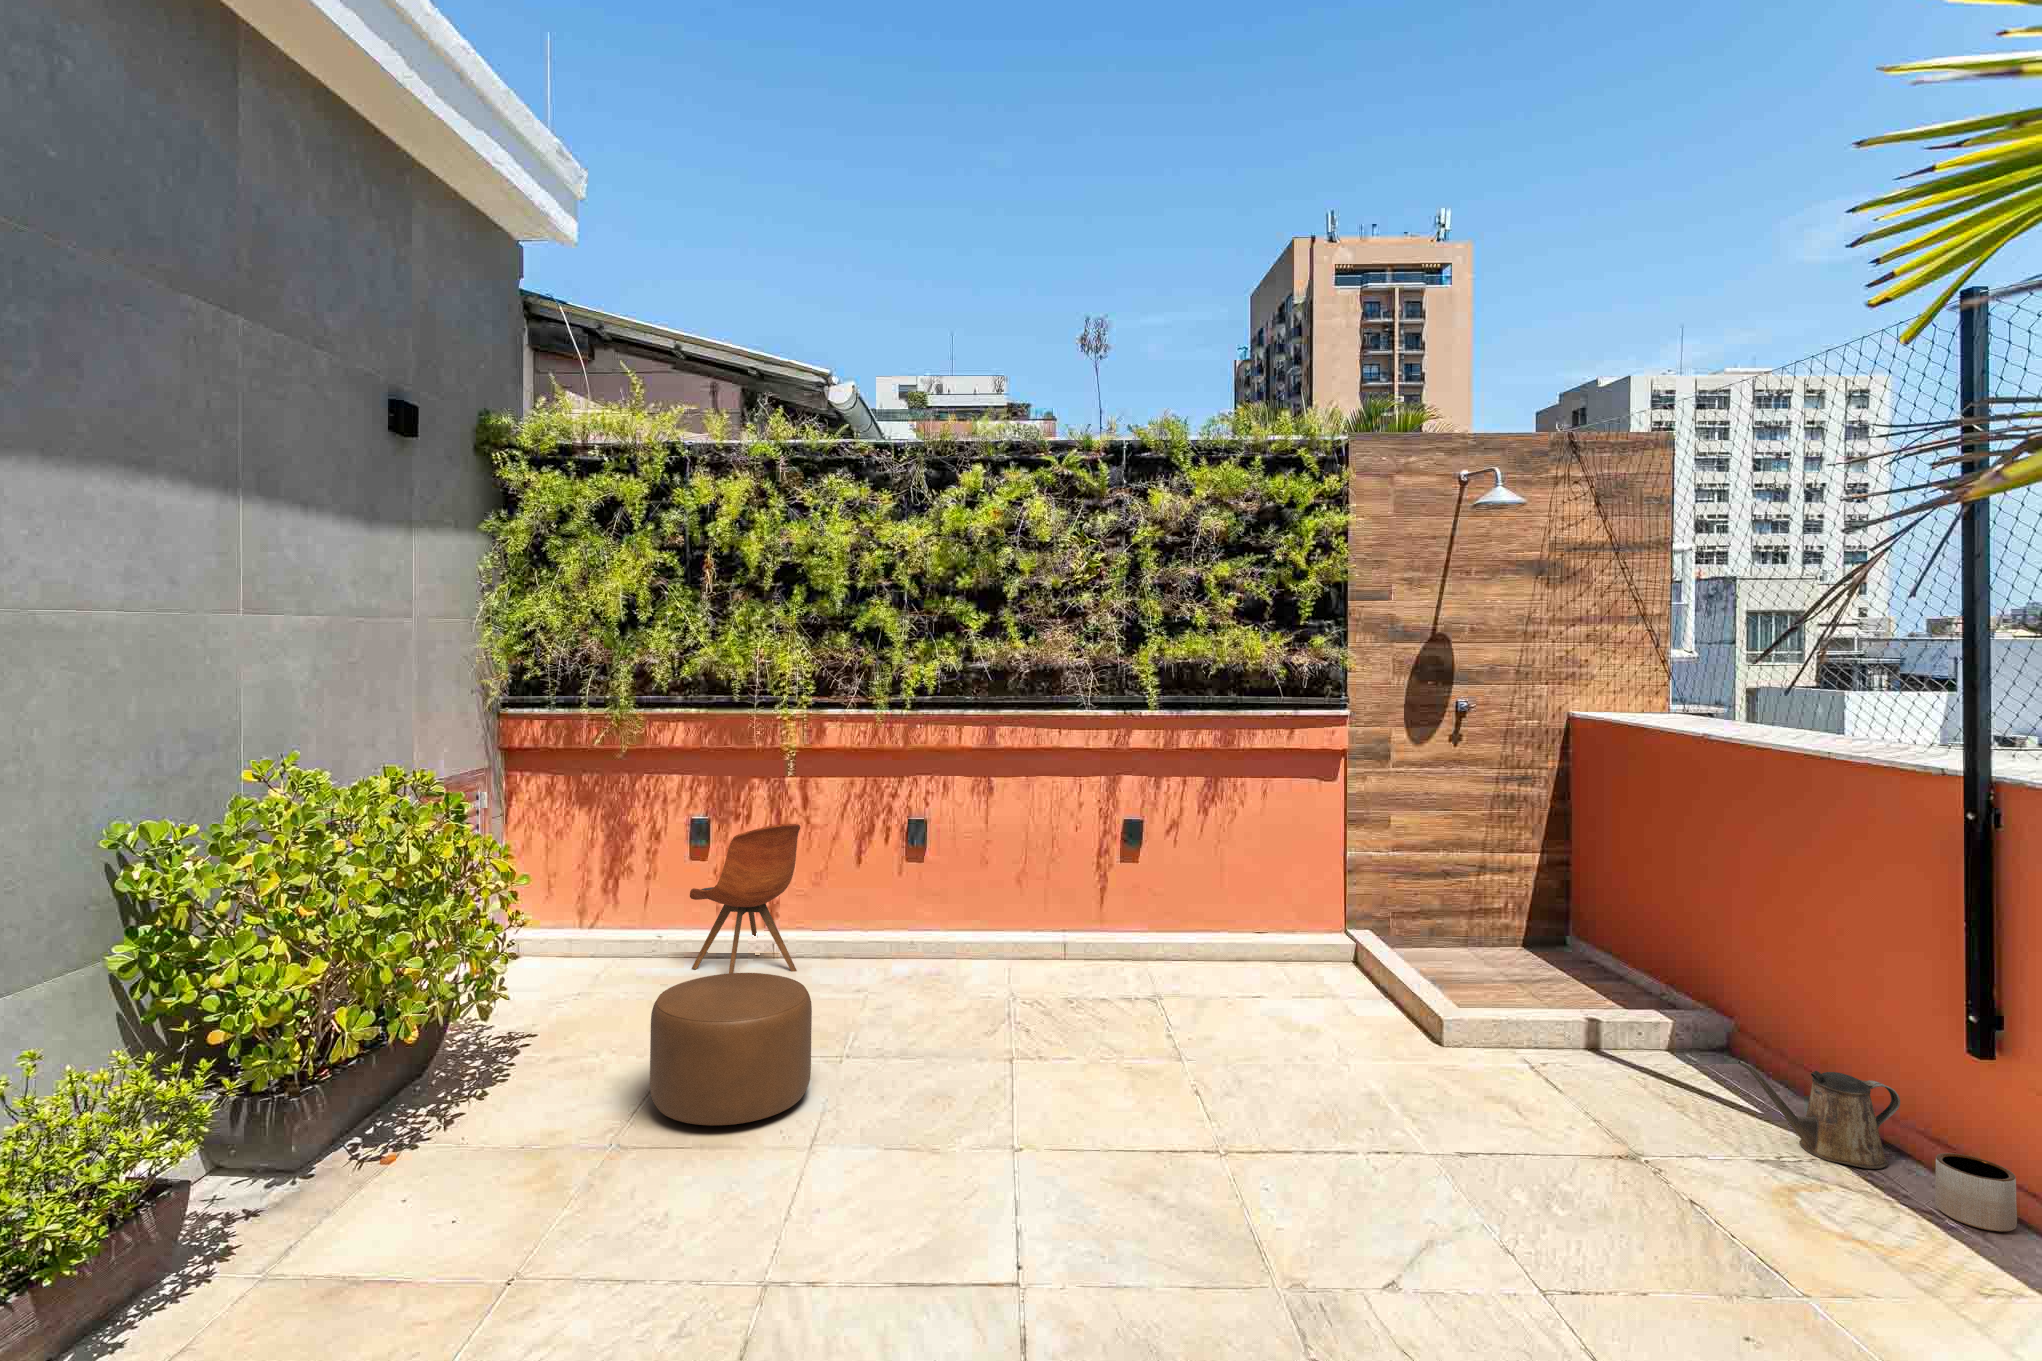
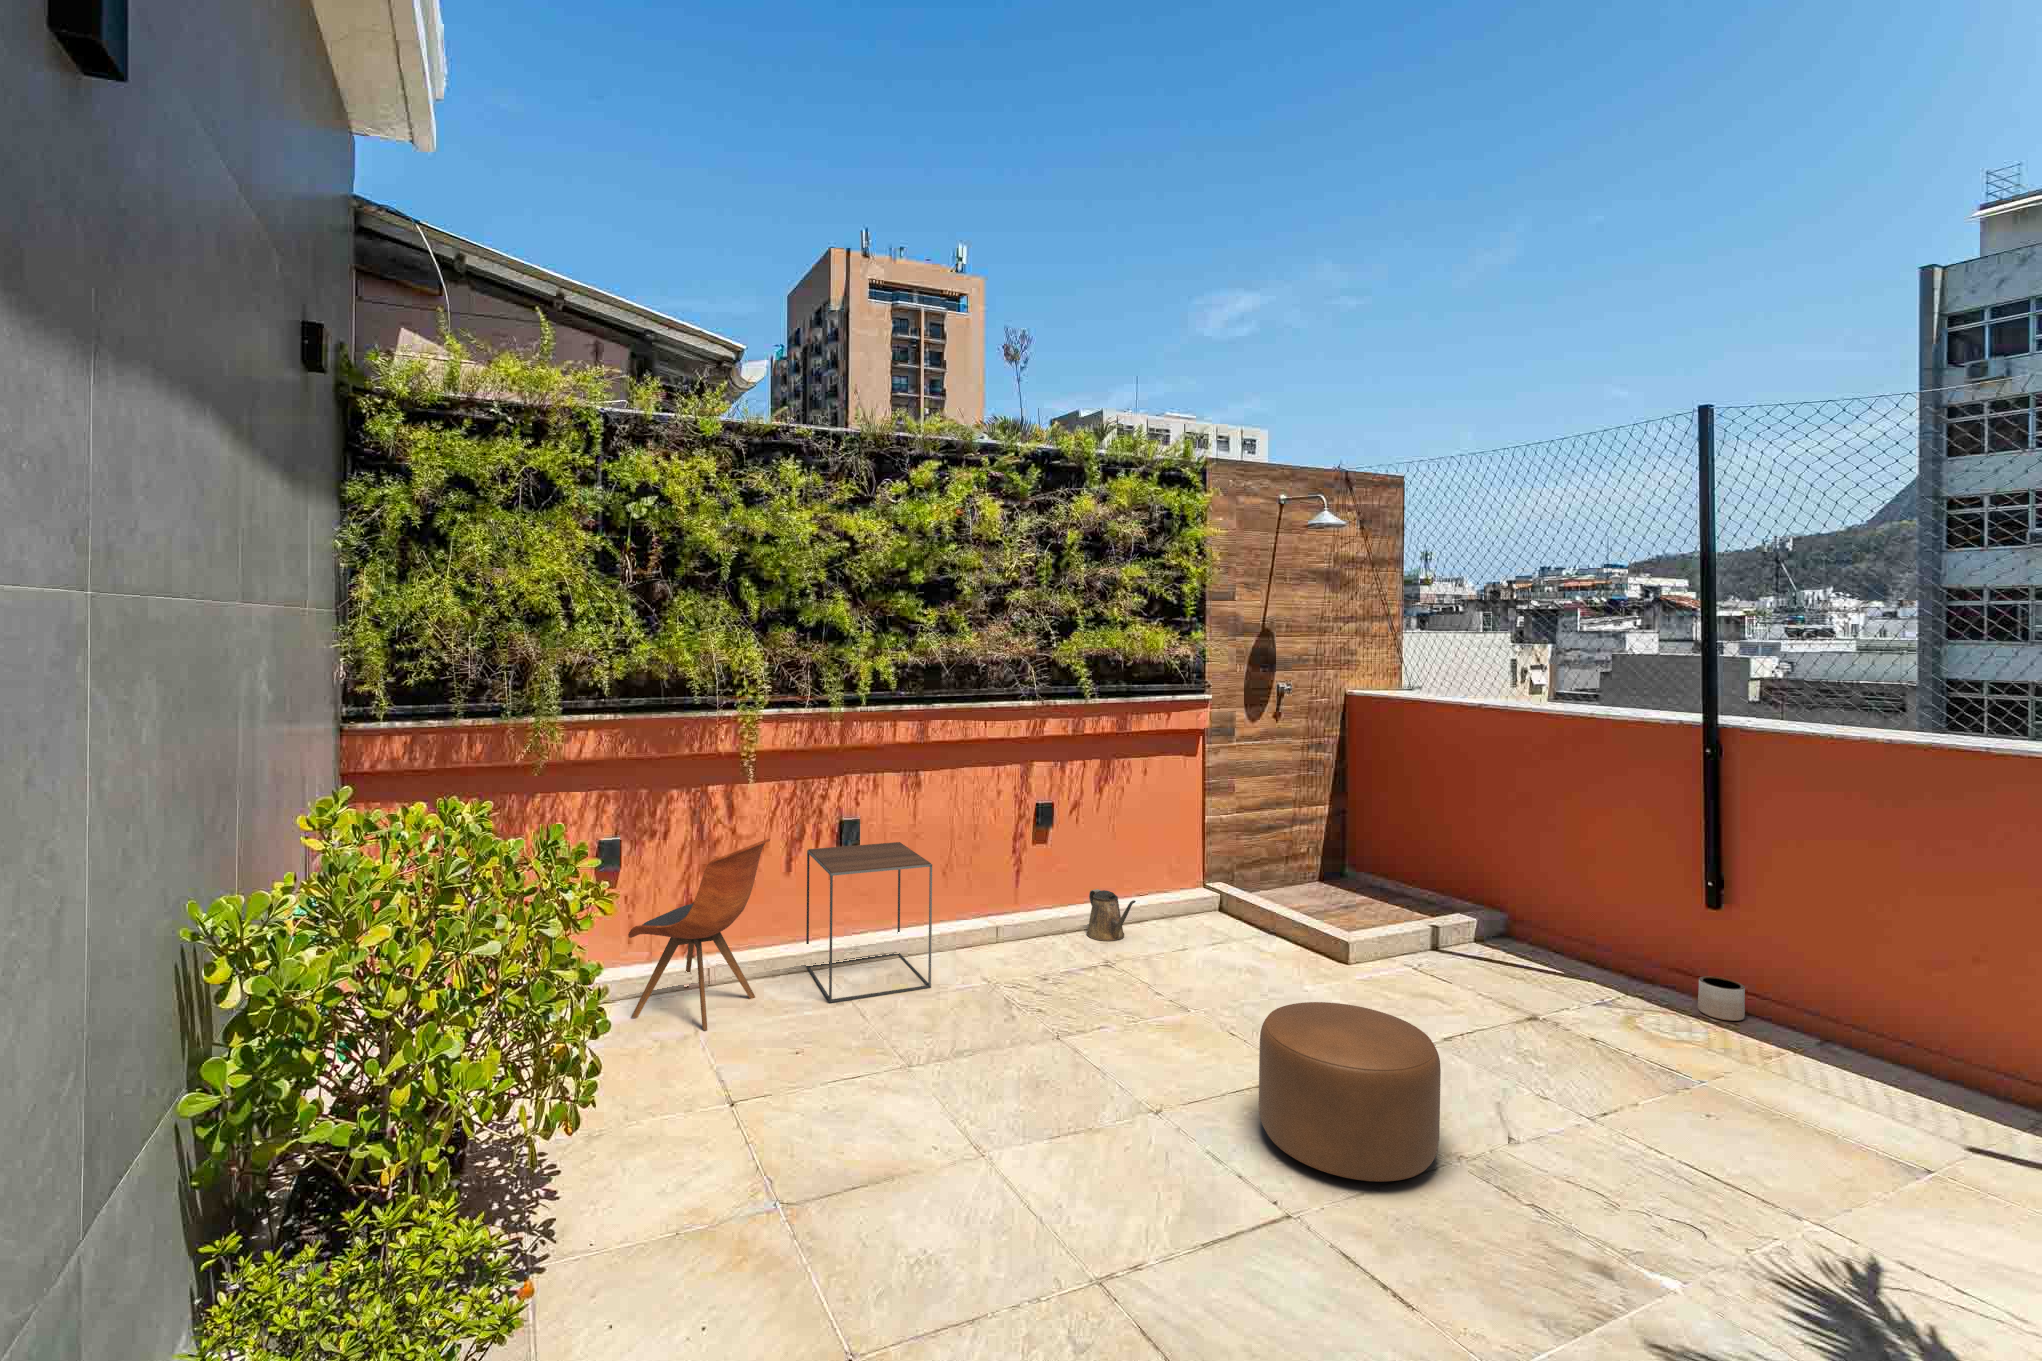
side table: none [845,844,960,990] -> present [806,842,932,1002]
ottoman: present [650,973,812,1125] -> present [1259,1002,1441,1182]
watering can: present [1738,1061,1900,1169] -> present [1087,889,1136,941]

